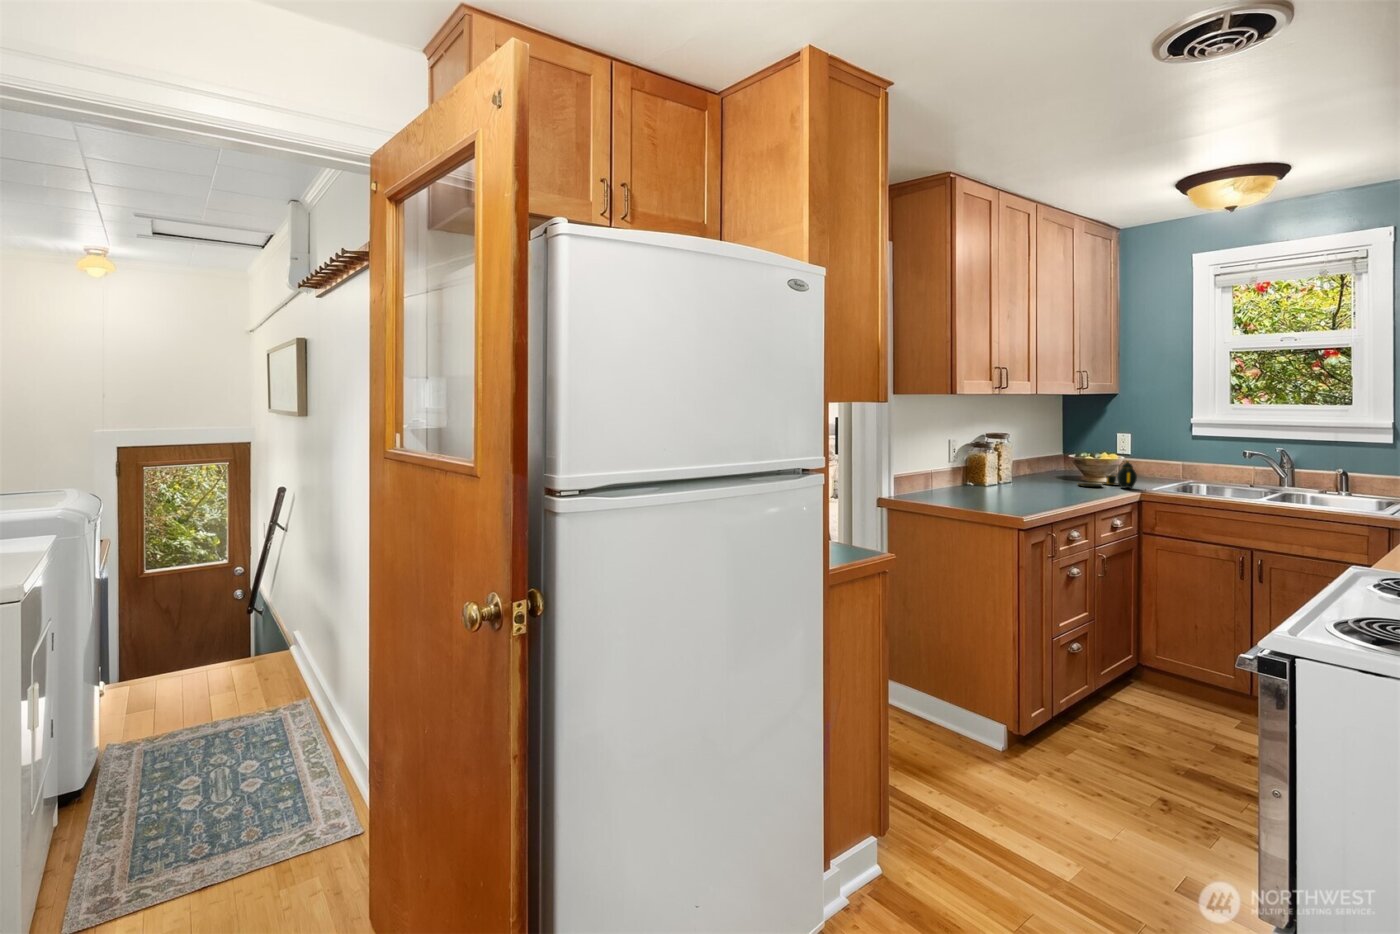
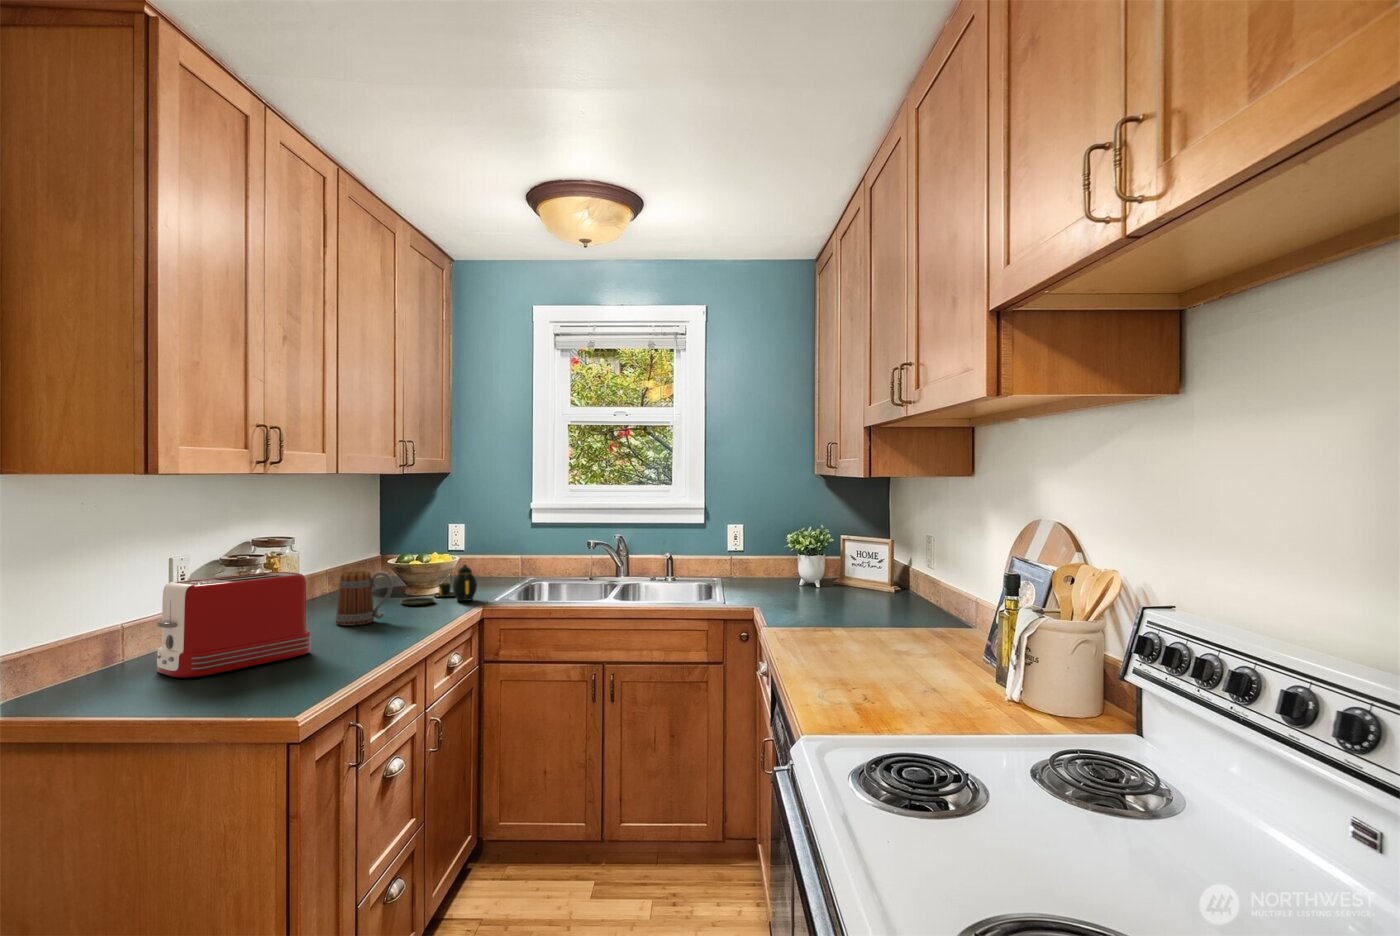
toaster: none [950,451,1024,499] -> present [156,572,310,677]
mug: none [1035,458,1073,491] -> present [335,571,393,626]

